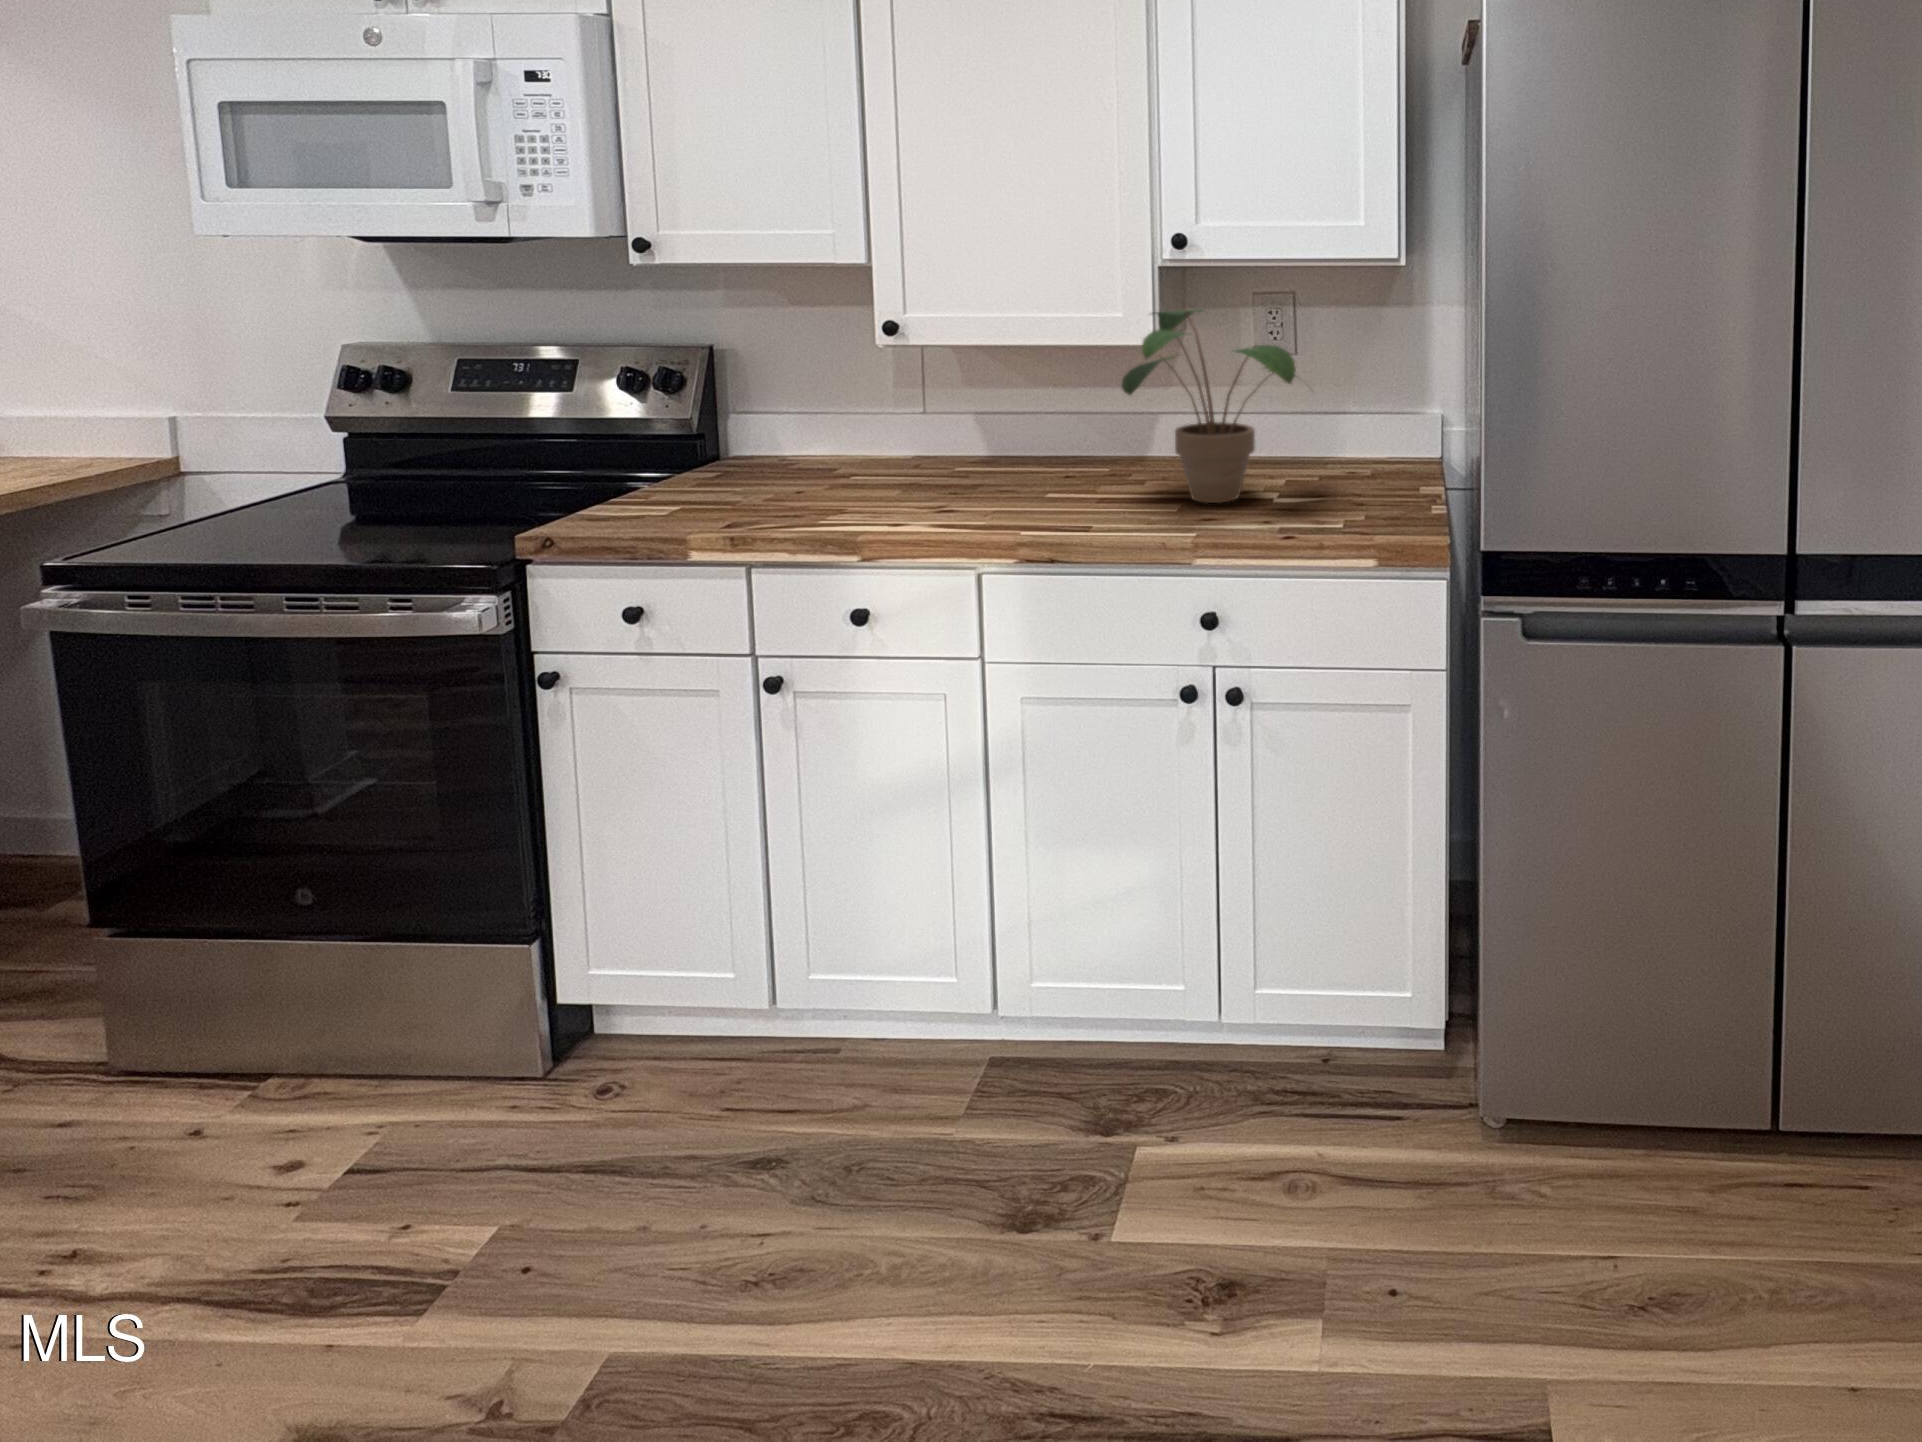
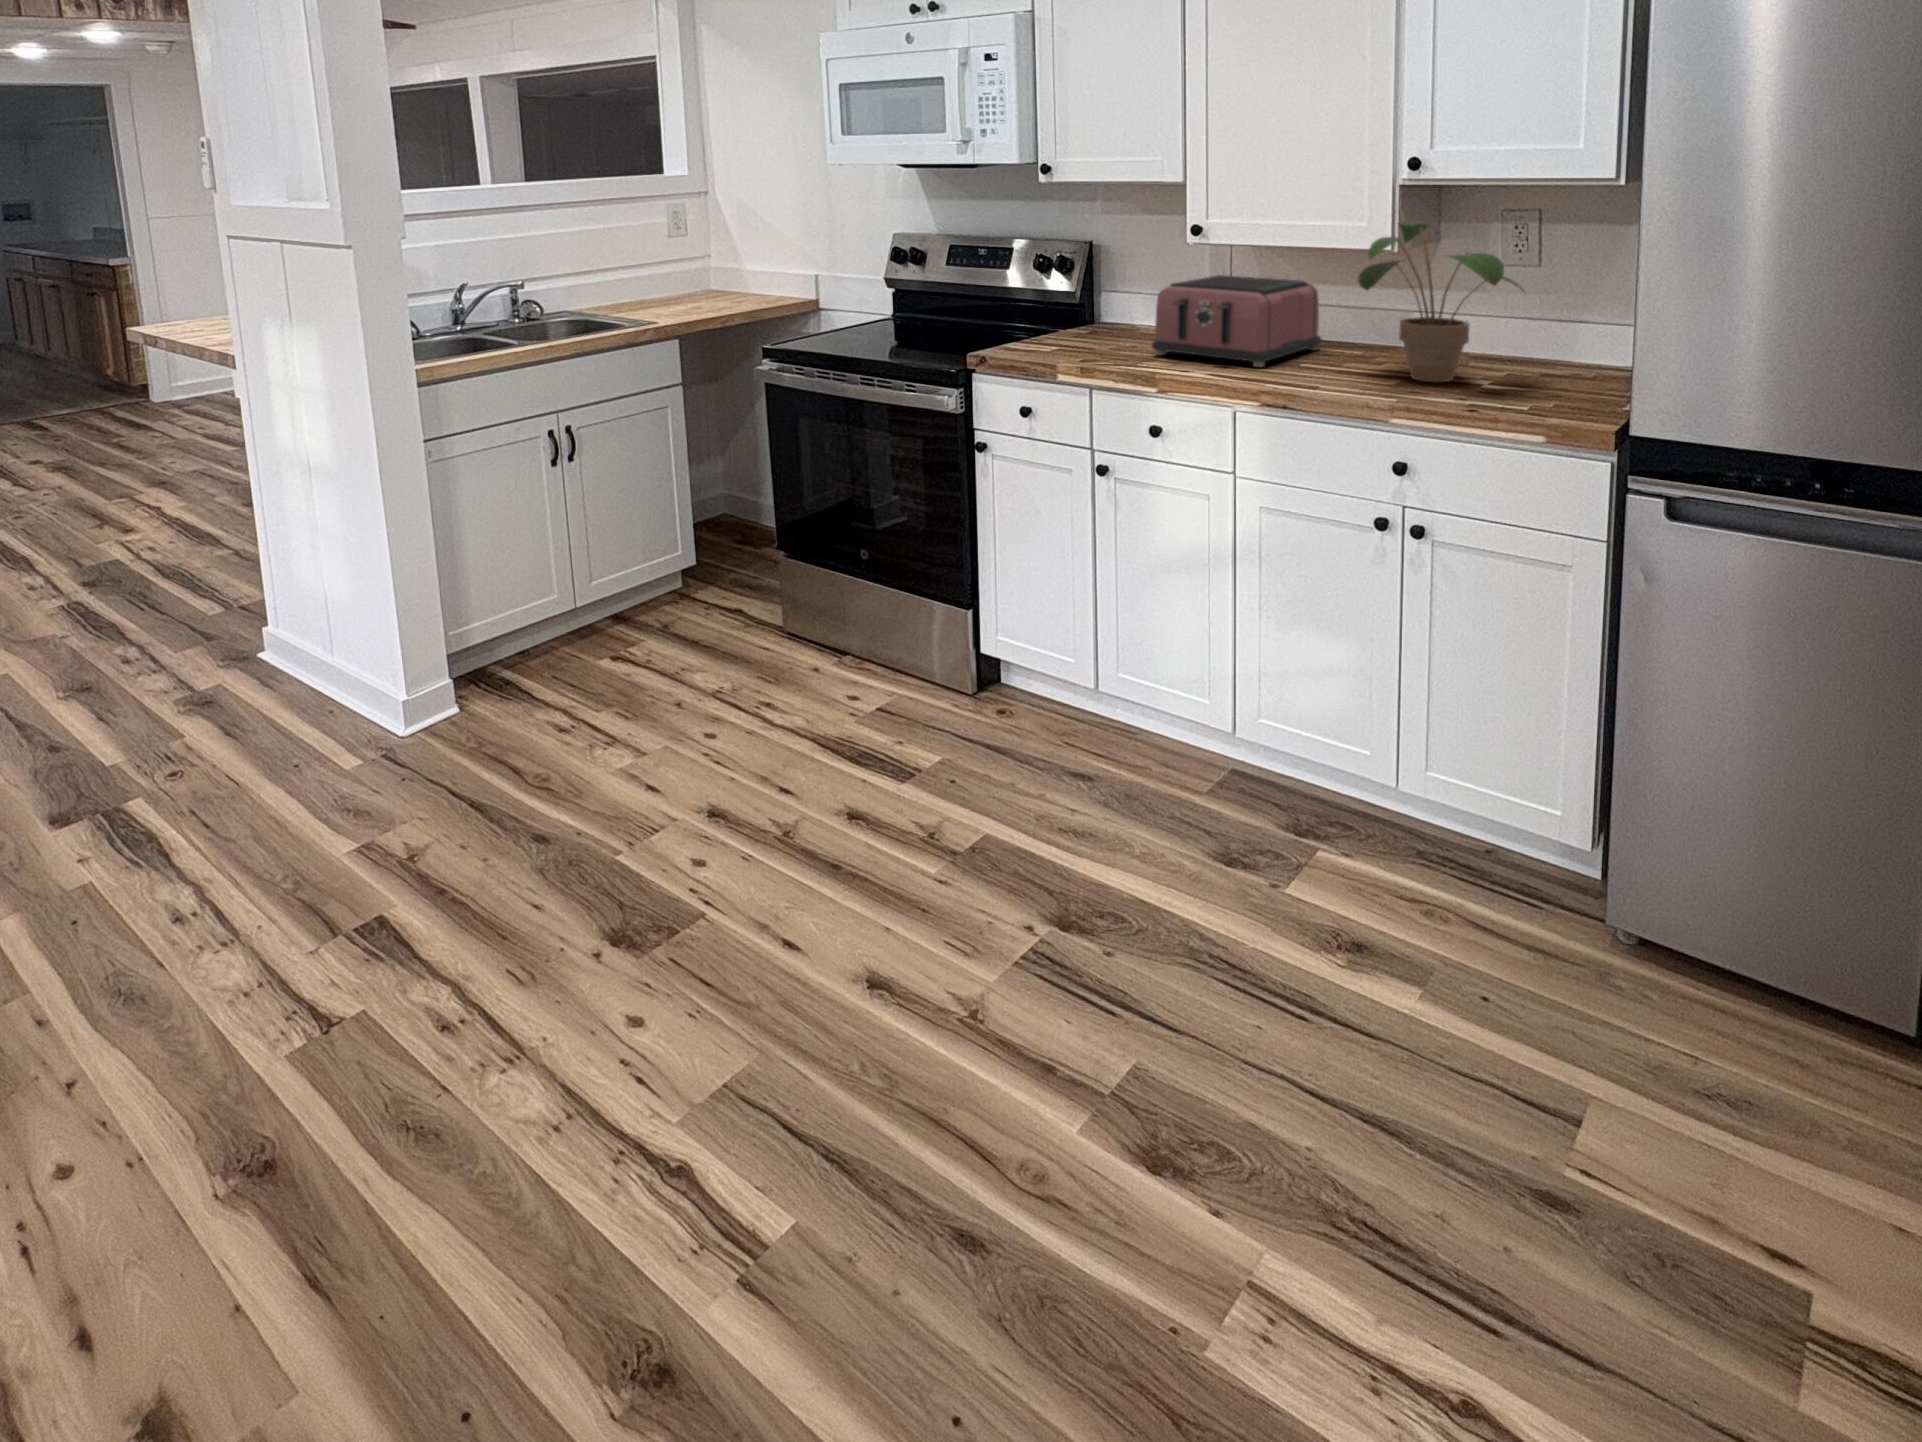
toaster: none [836,382,1061,506] -> present [1152,275,1321,367]

